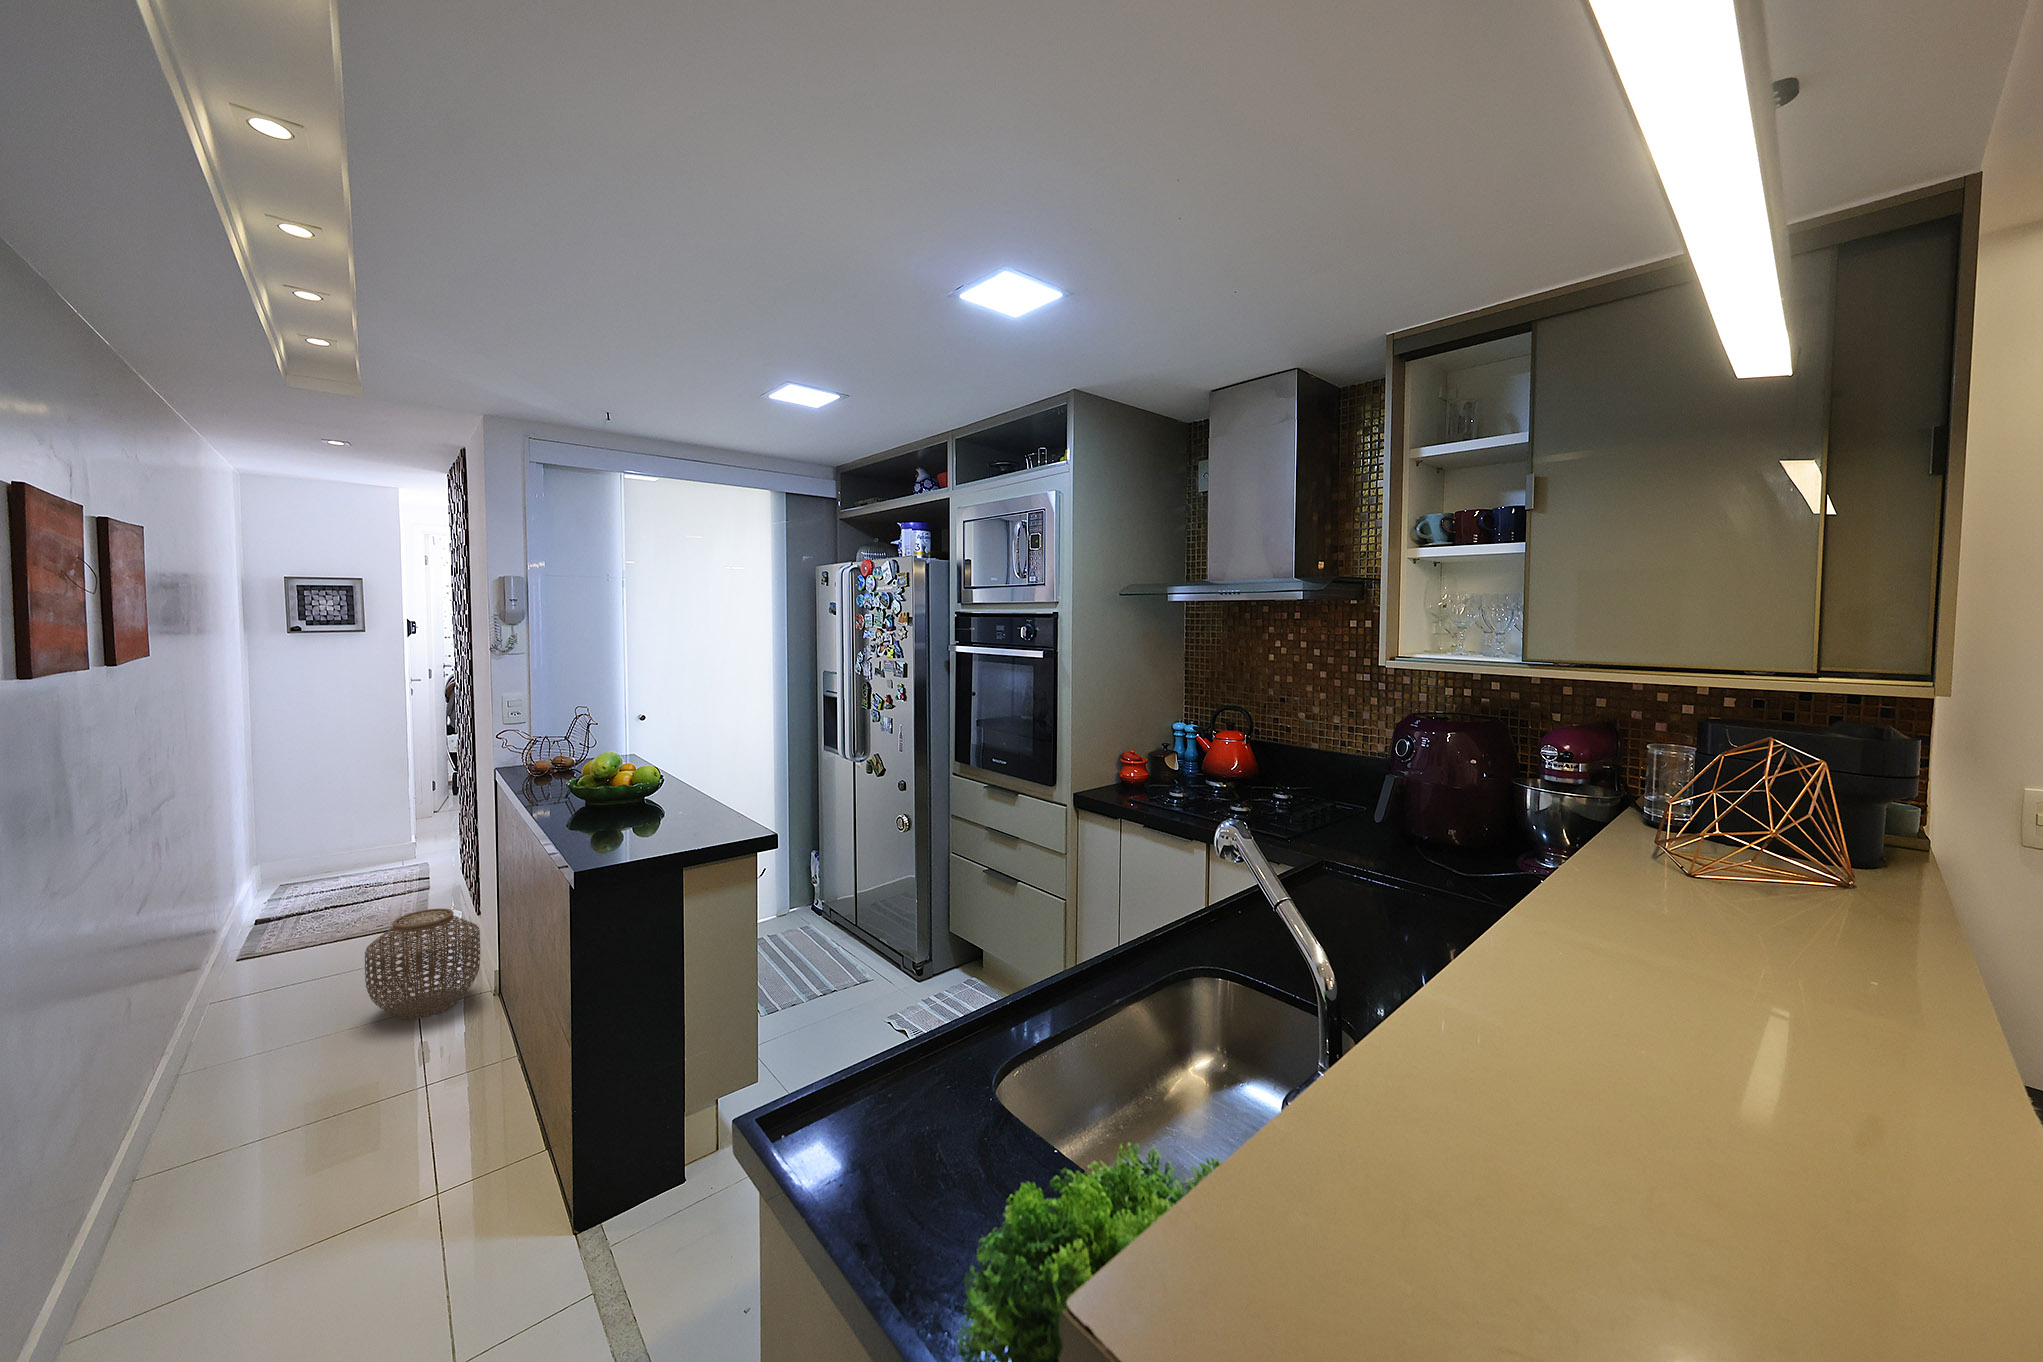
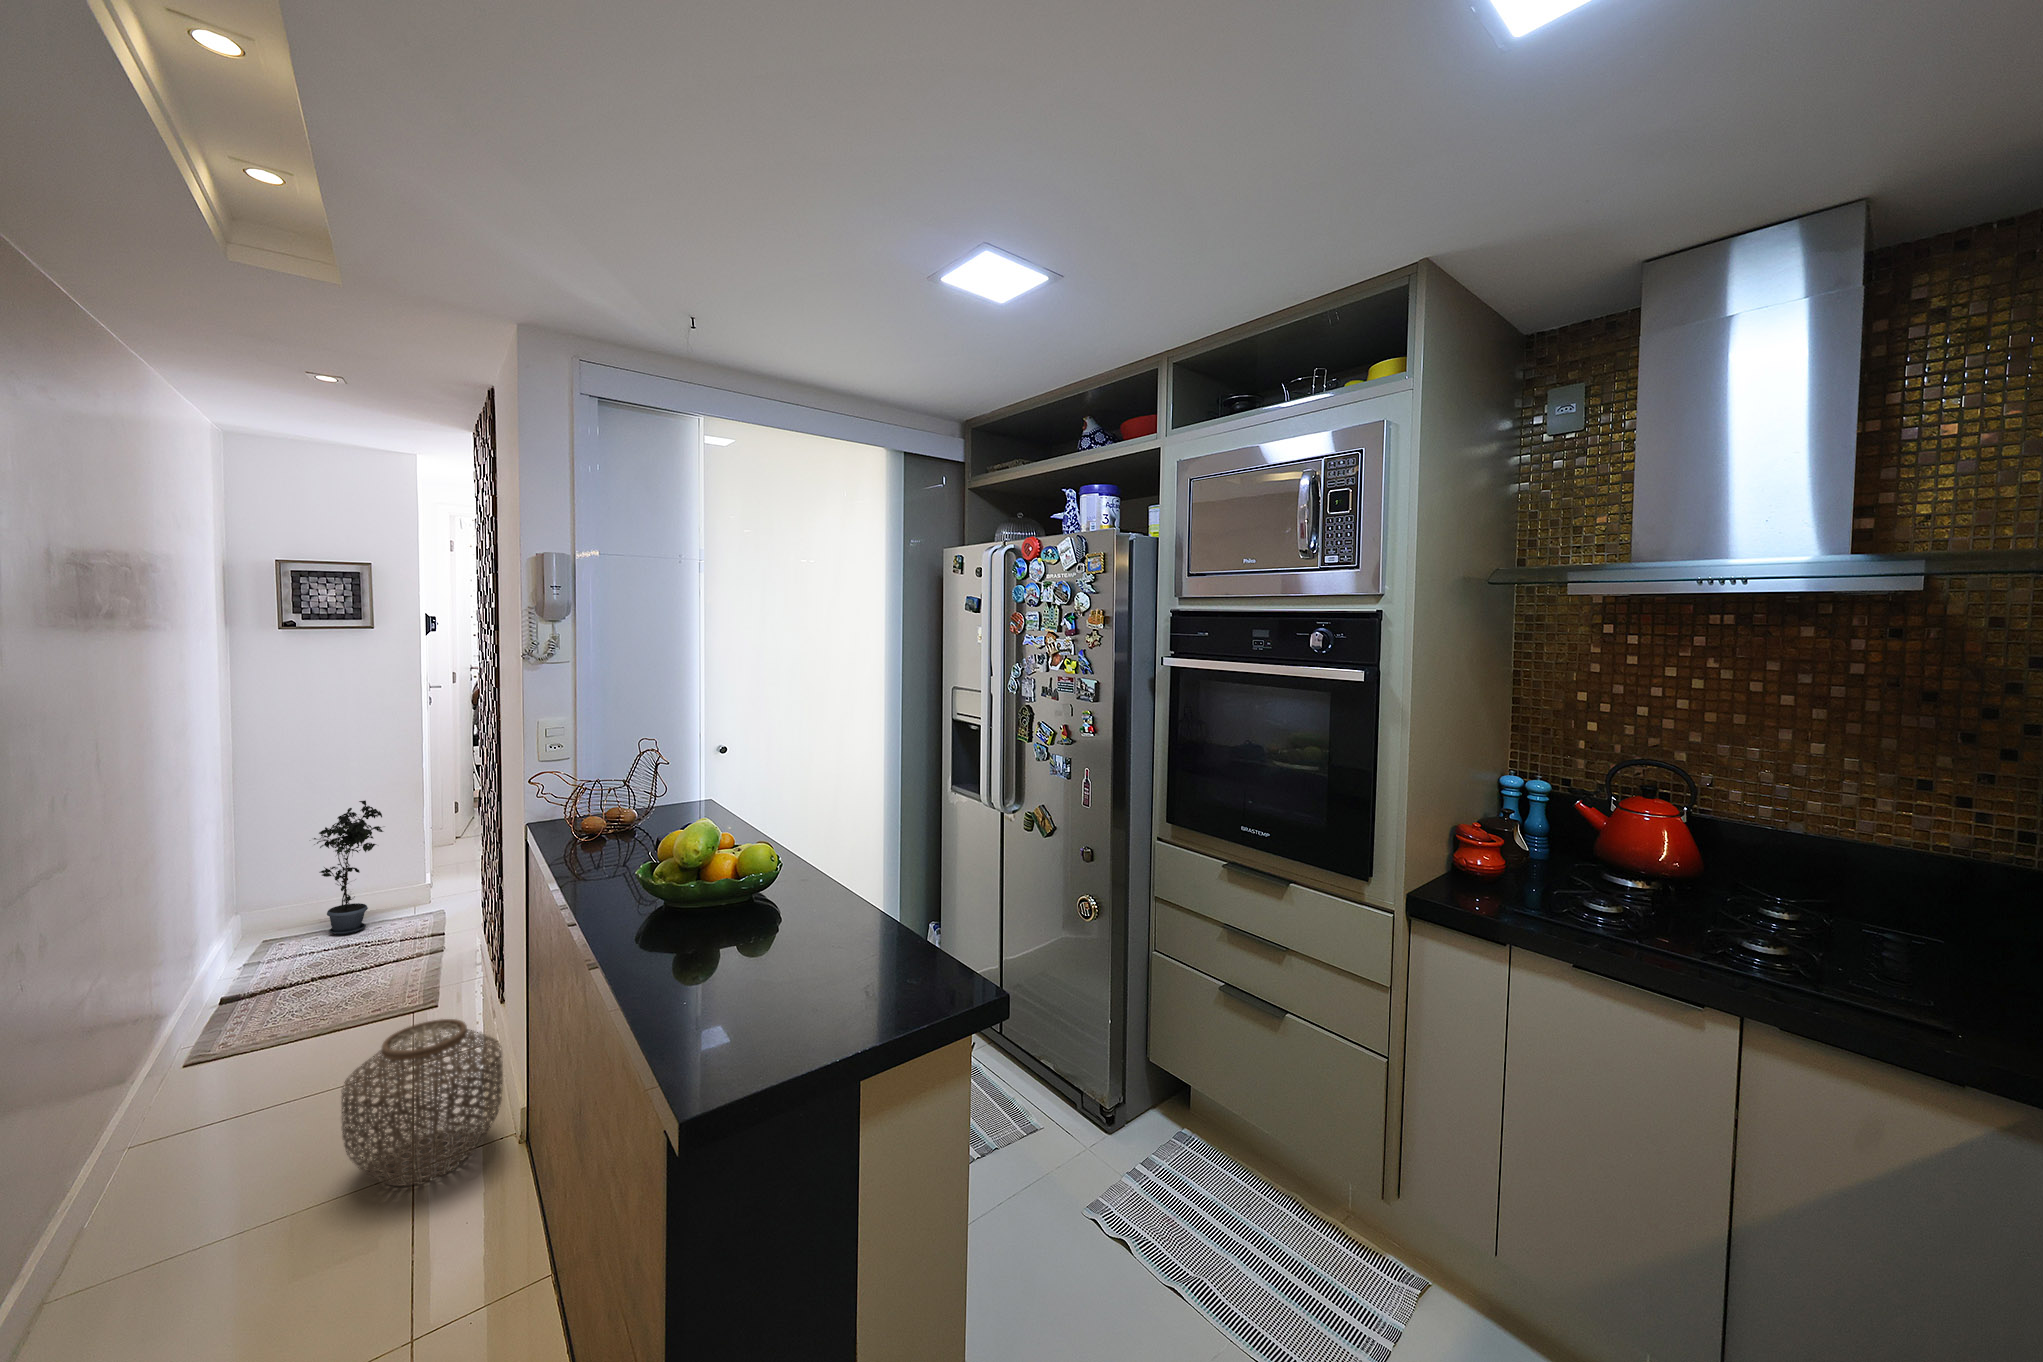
potted plant: none [317,771,379,879] -> present [314,801,383,935]

